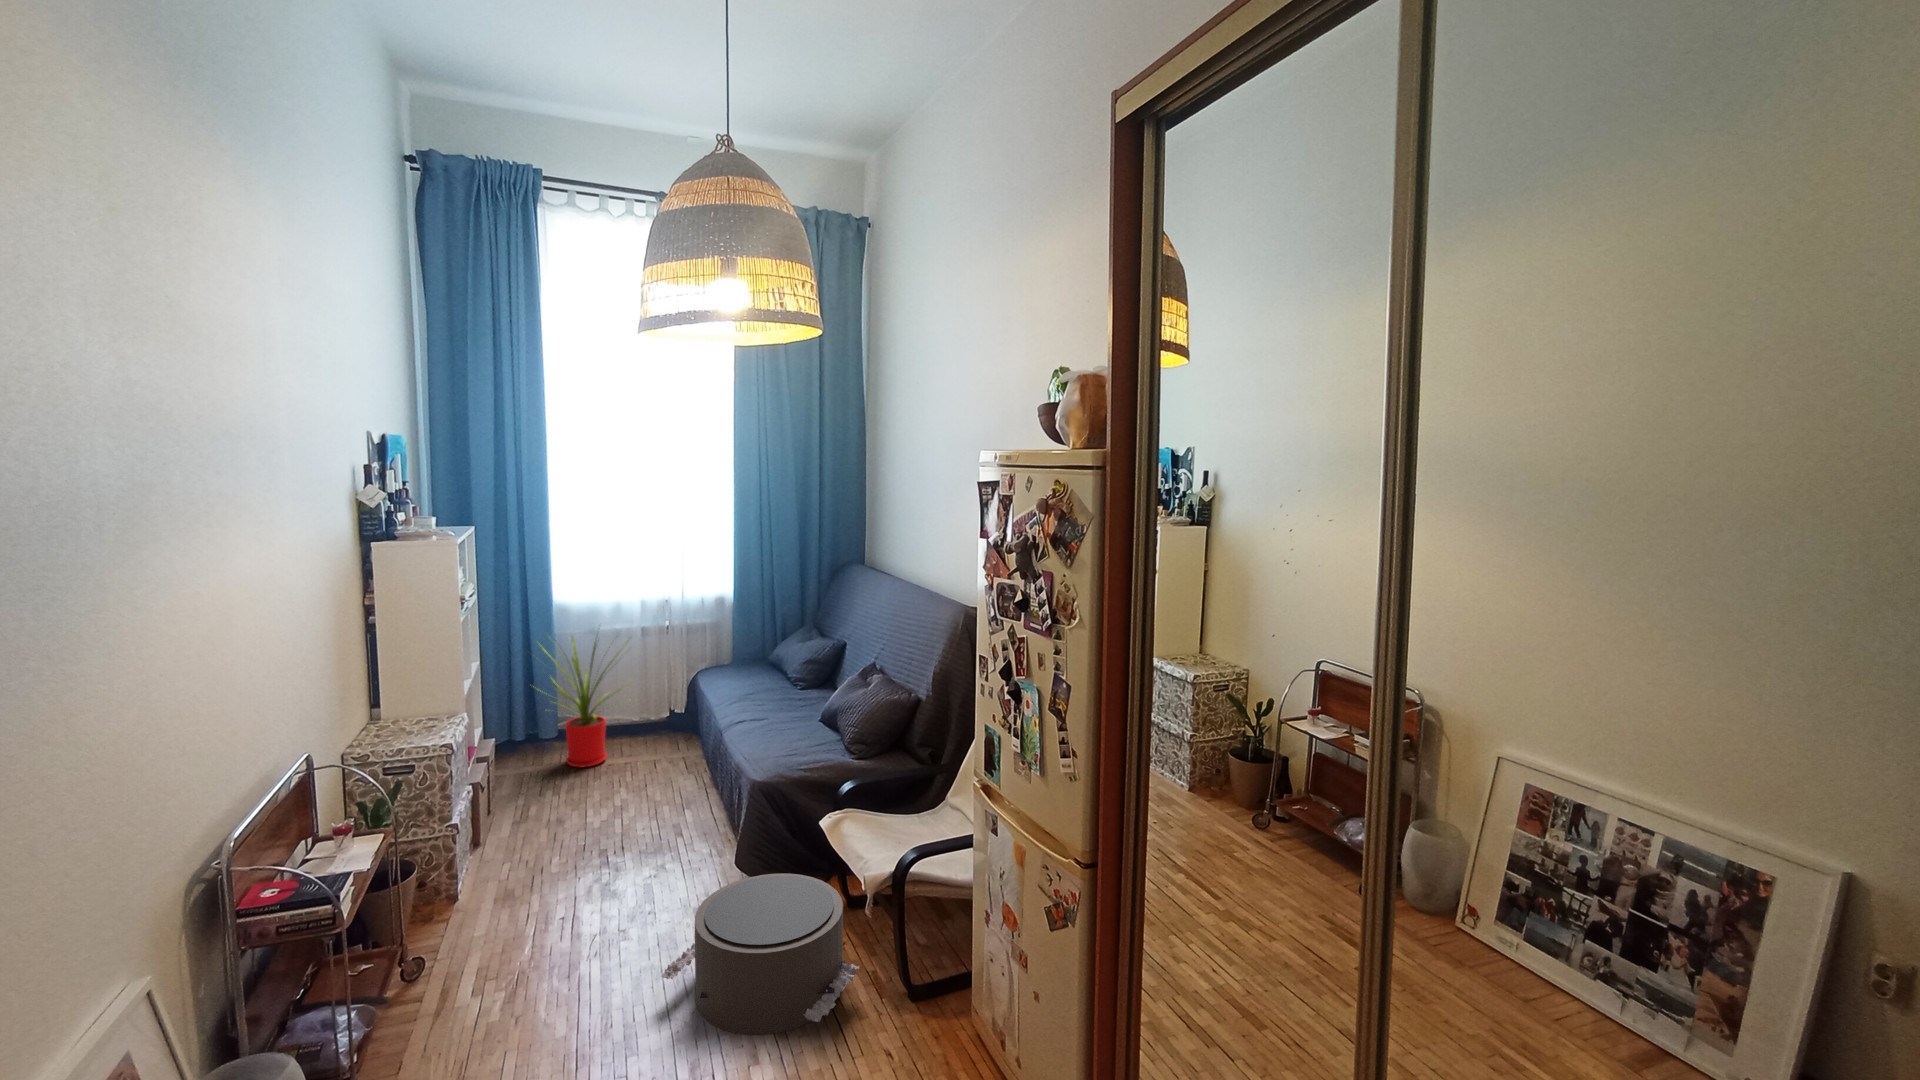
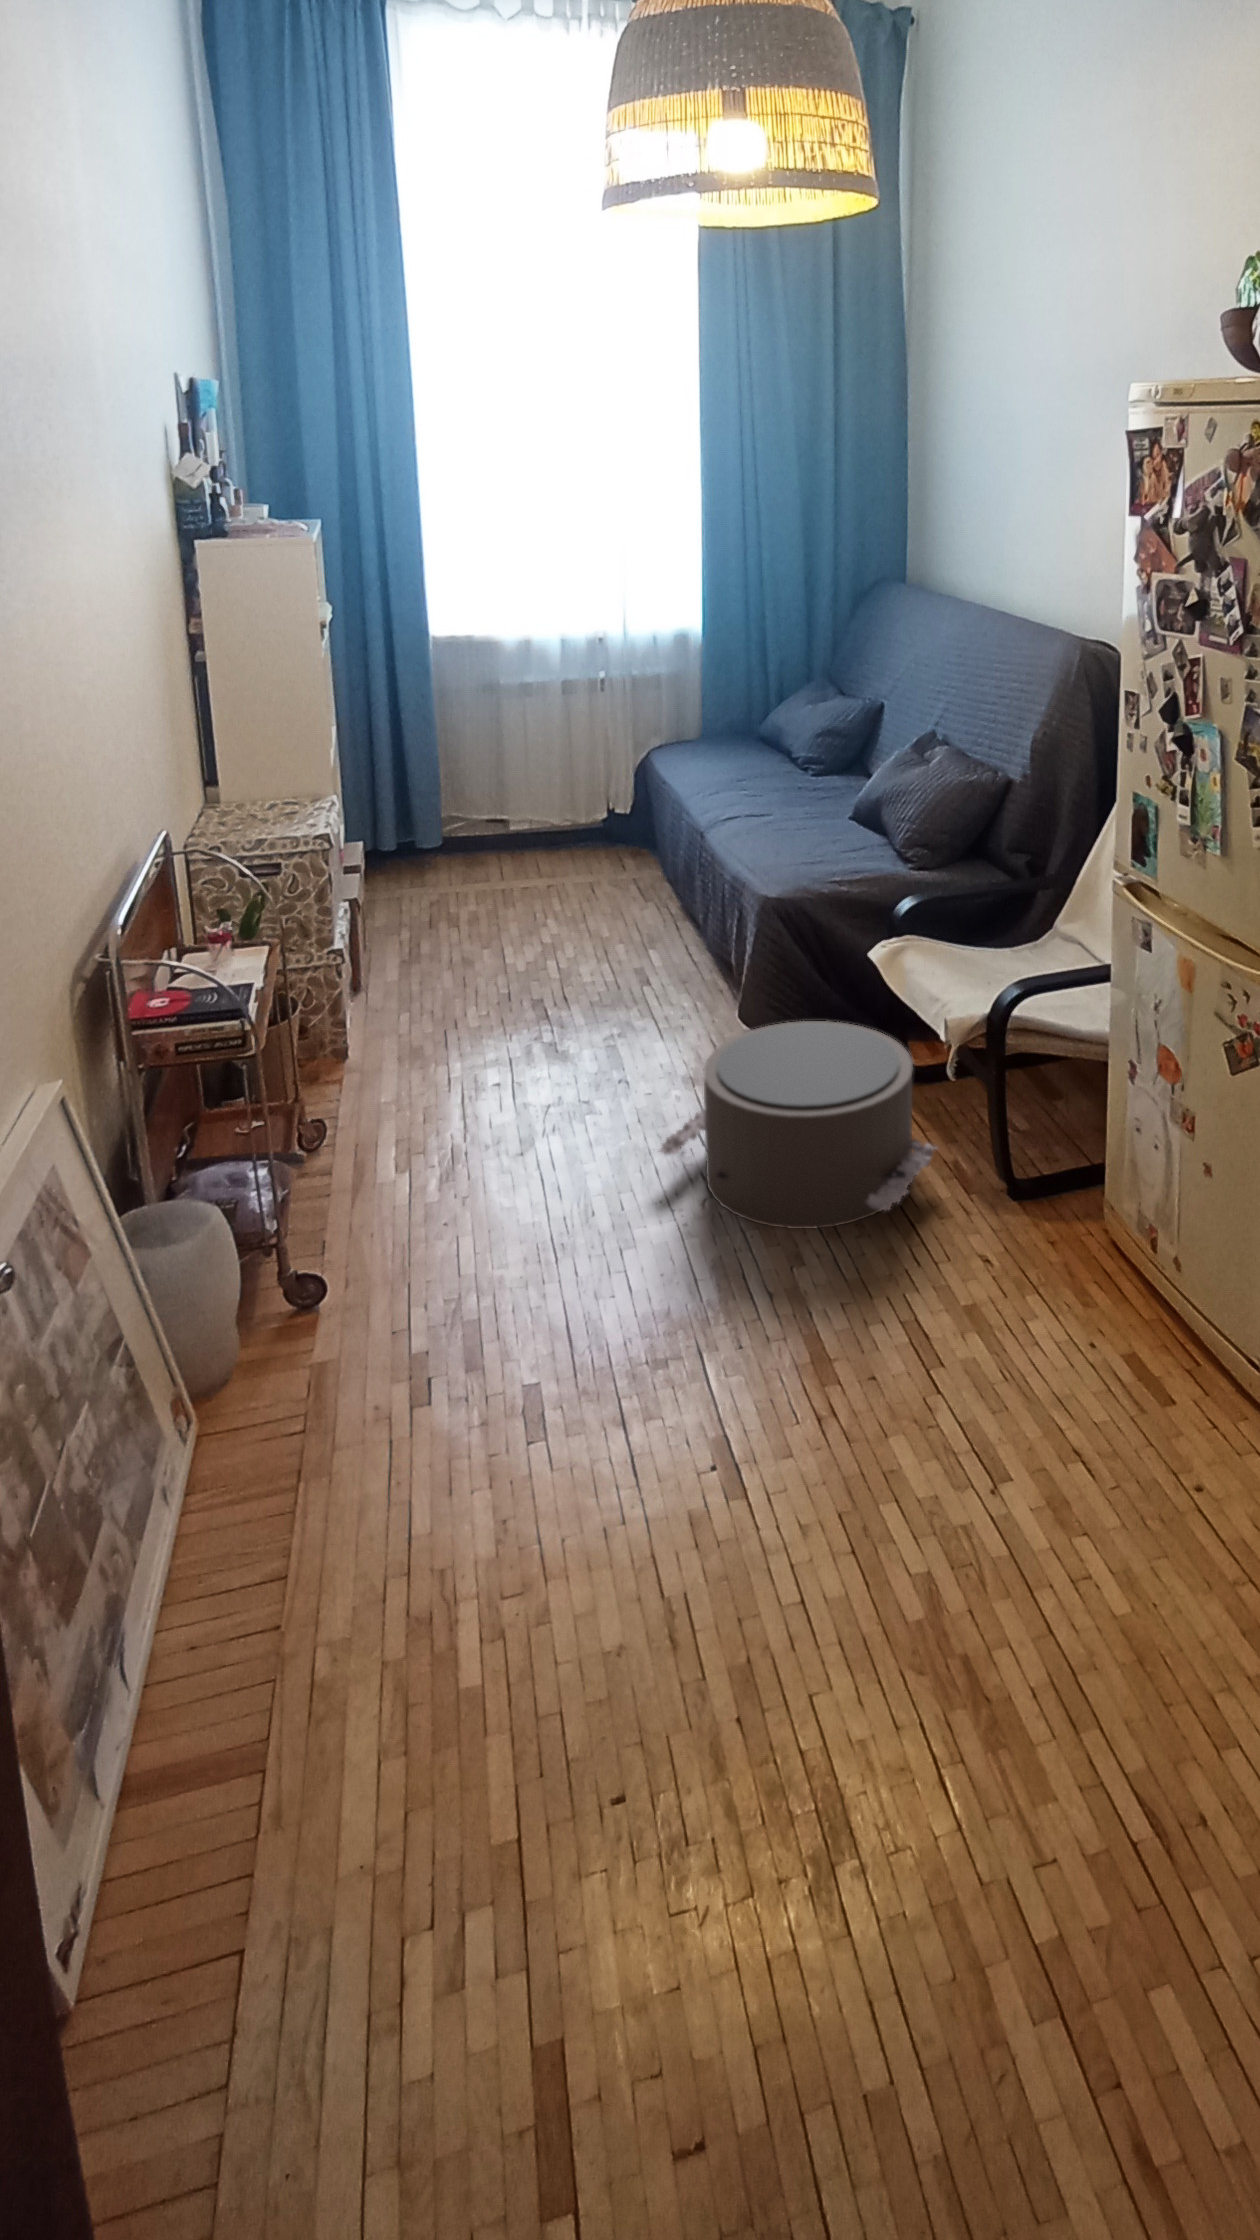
house plant: present [533,636,632,767] -> none [400,674,569,890]

